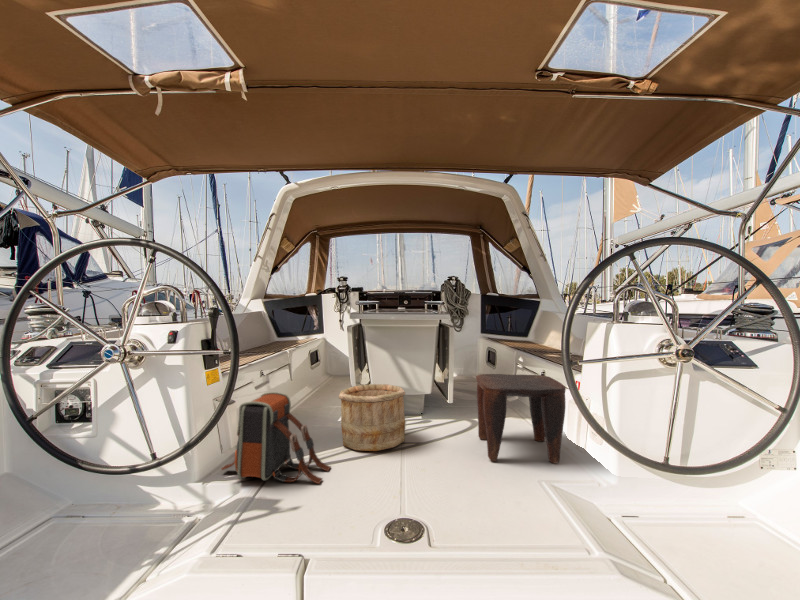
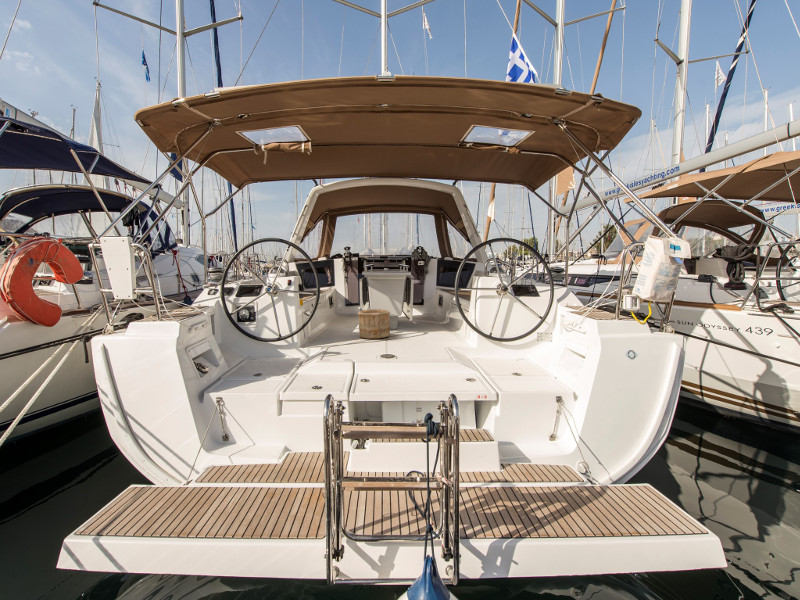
stool: present [476,374,566,463] -> none [425,304,464,342]
backpack: present [222,392,331,484] -> none [309,310,357,347]

